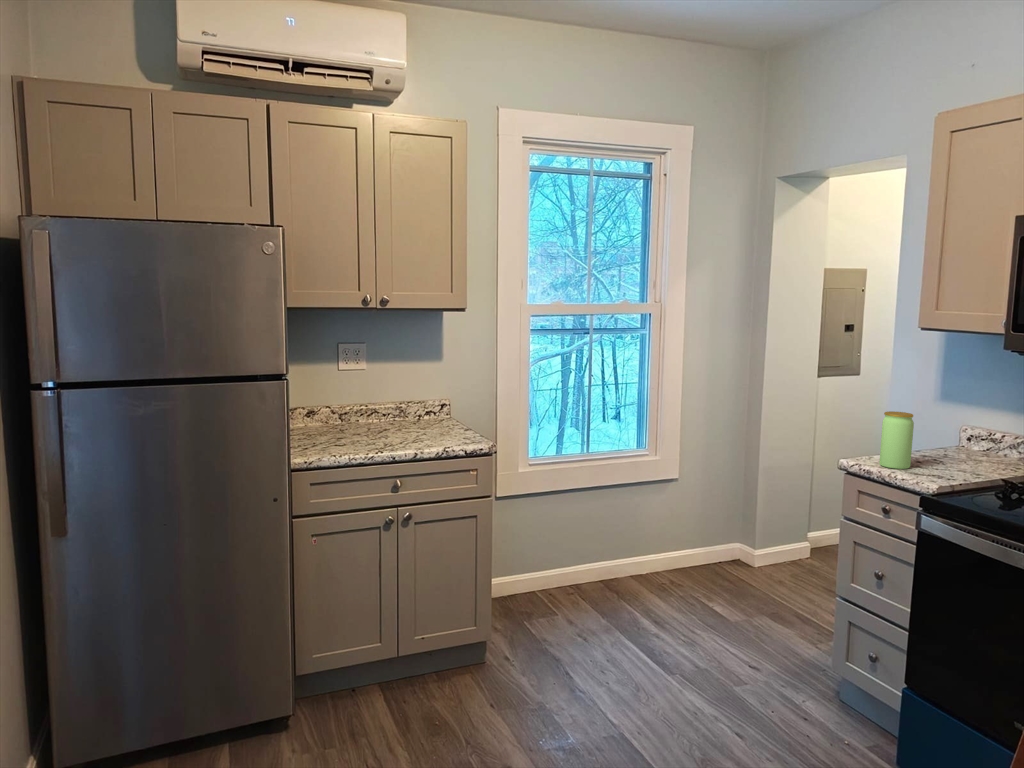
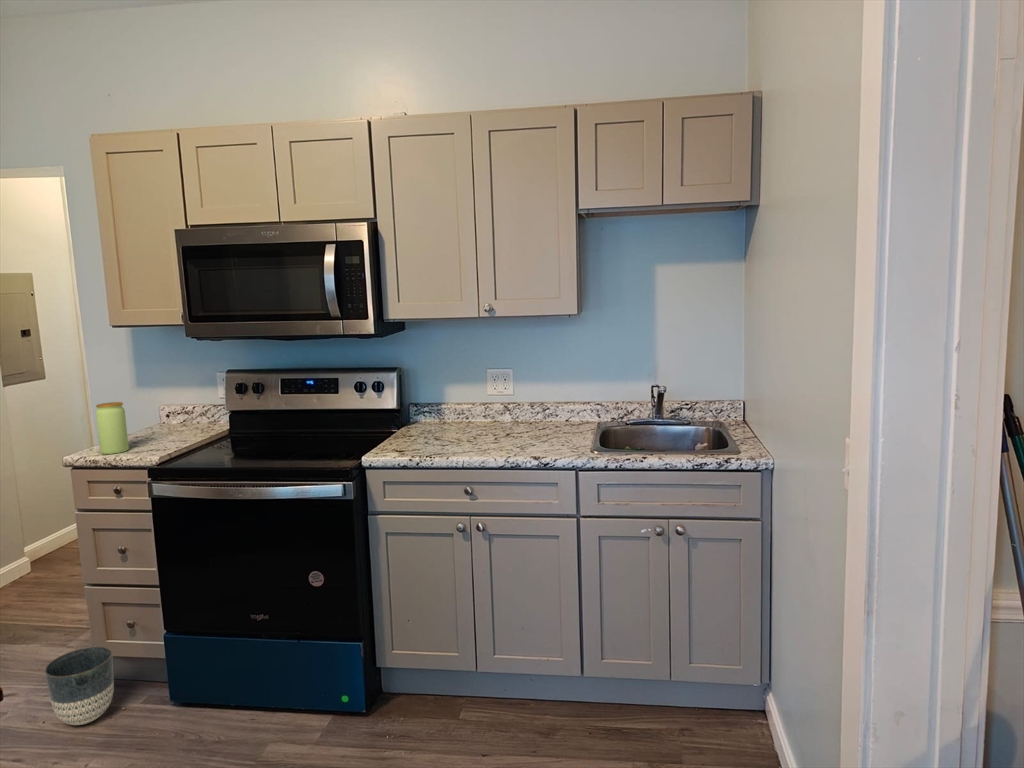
planter: none [782,655,846,736] -> present [45,647,114,725]

